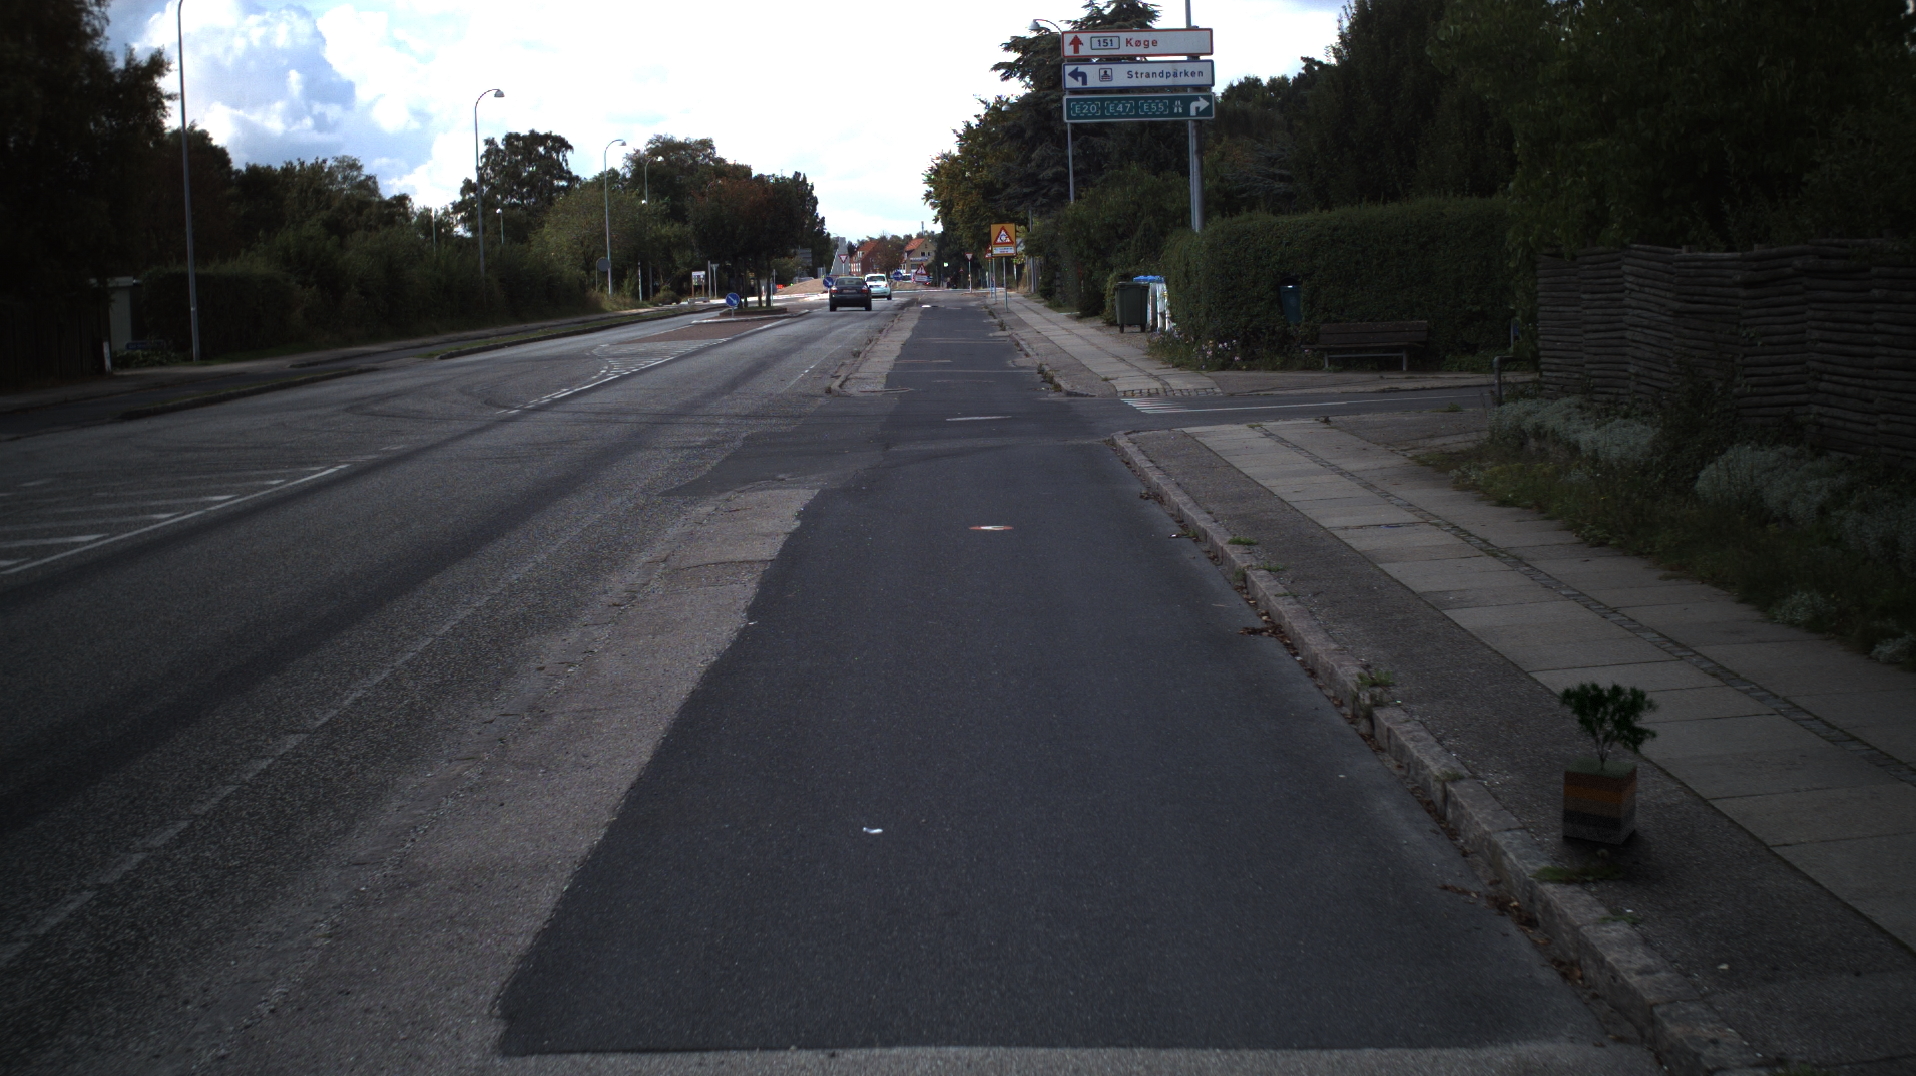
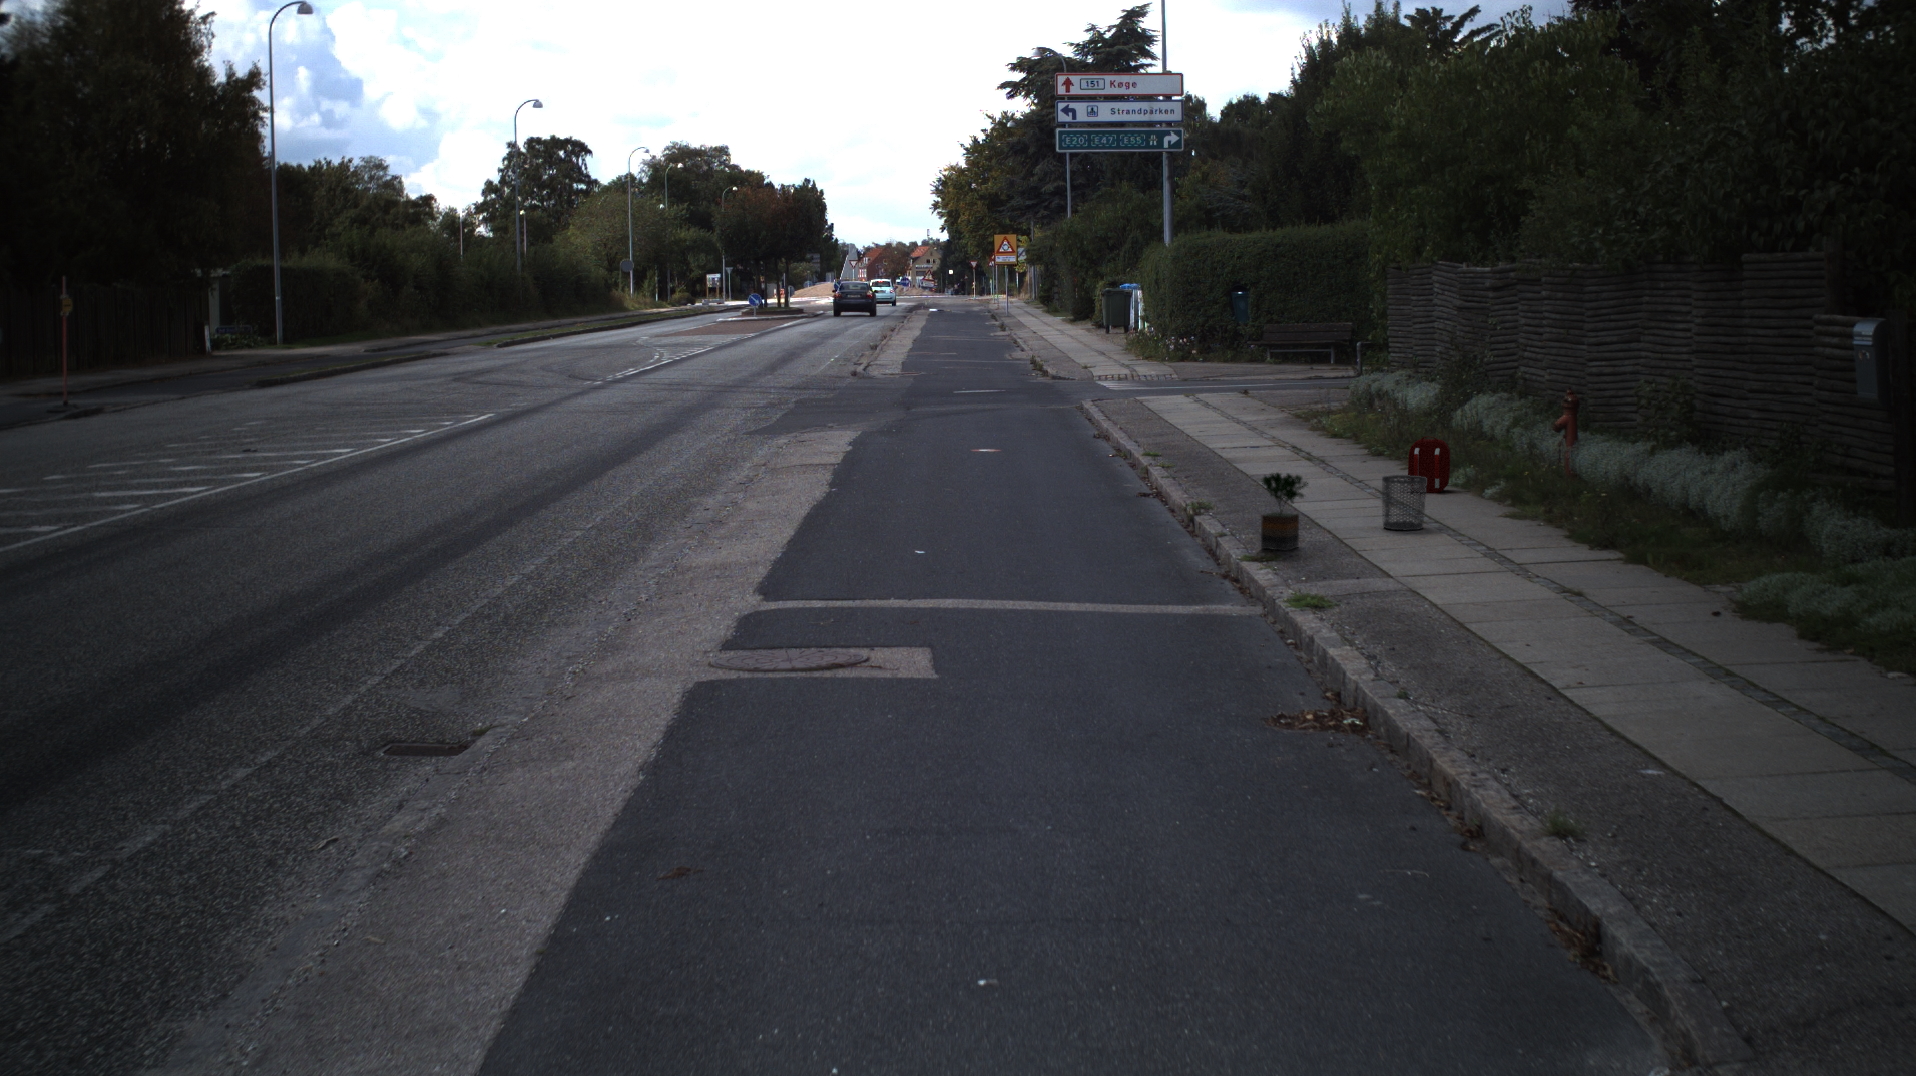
backpack: none [1709,546,1790,642] -> present [1408,436,1450,493]
waste bin: none [1756,654,1849,767] -> present [1382,475,1427,530]

